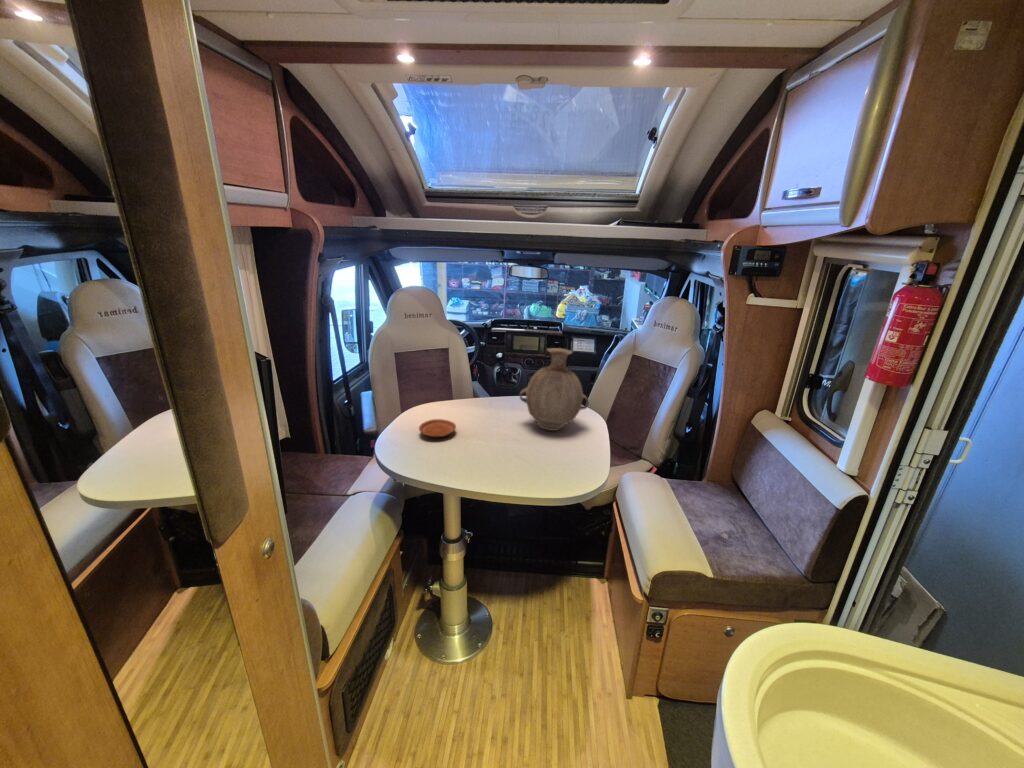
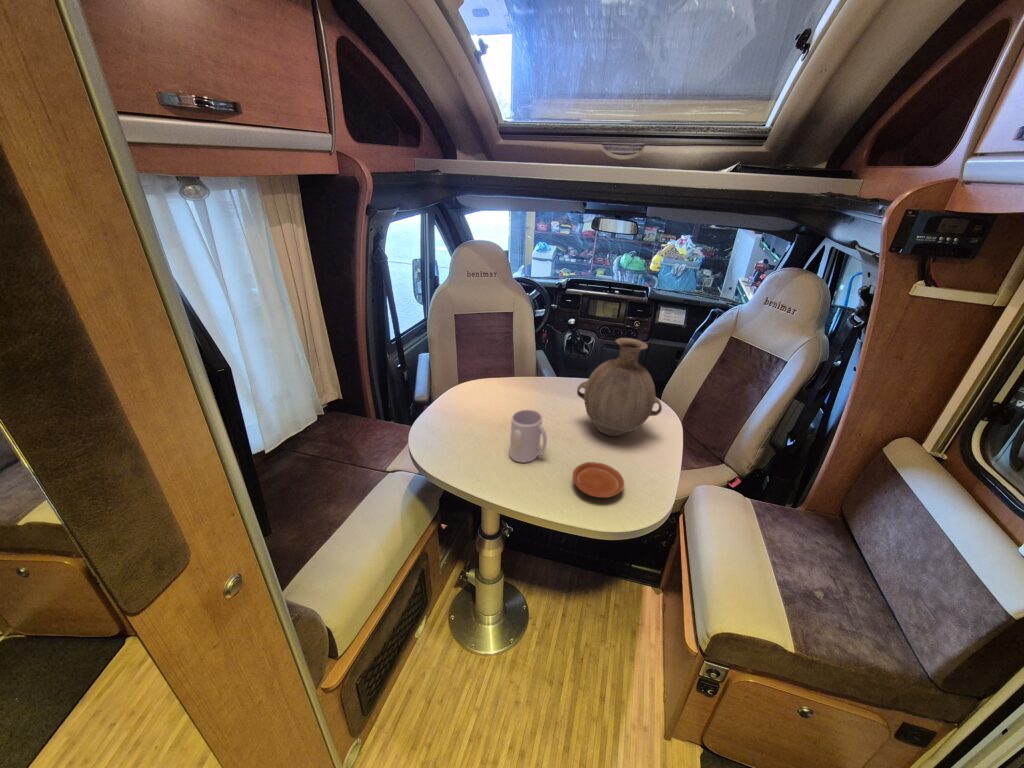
mug: none [469,411,501,456] -> present [509,410,547,463]
plate: present [419,419,456,437] -> present [572,462,624,498]

